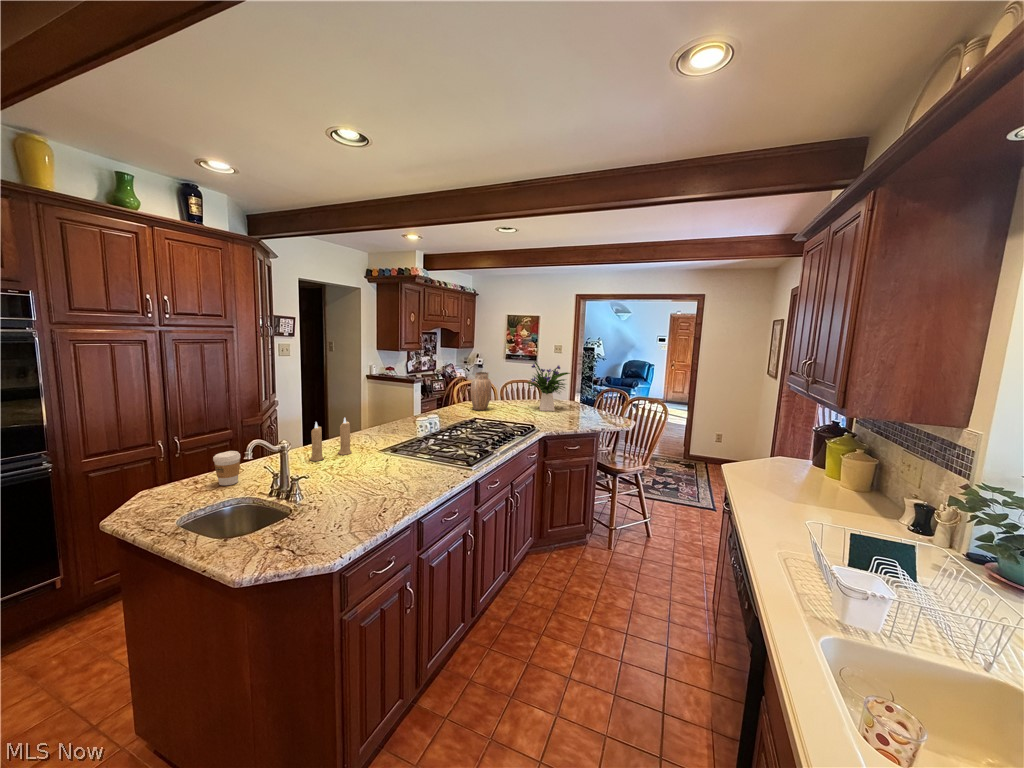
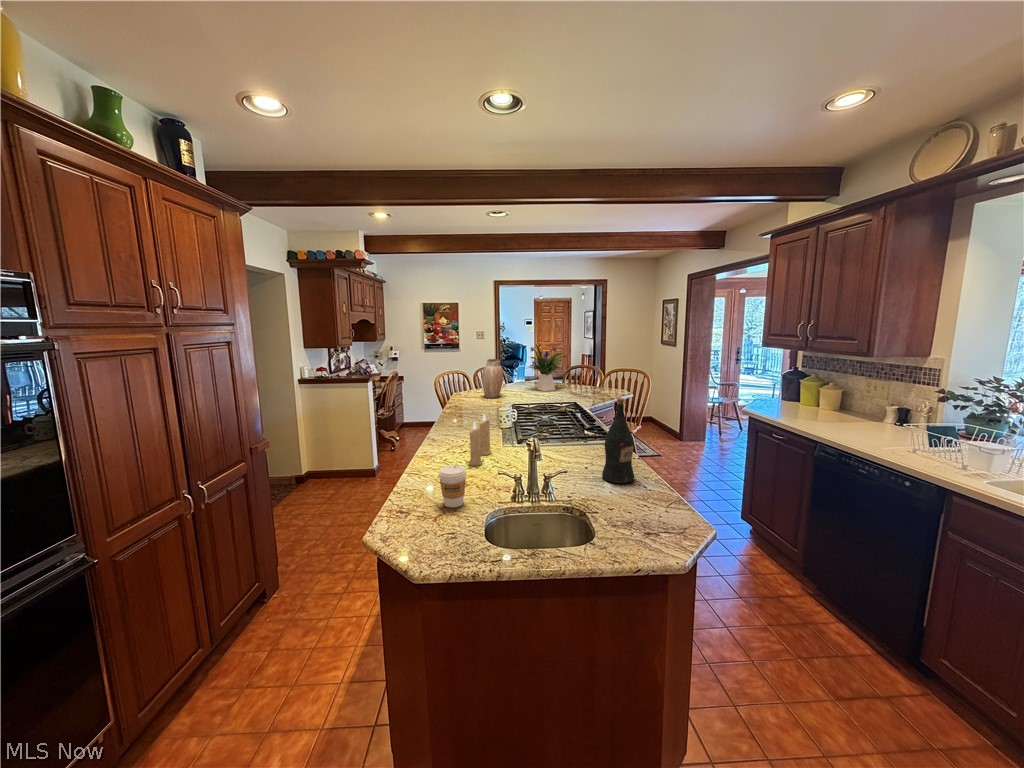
wine bottle: none [358,417,391,502] -> present [602,398,635,483]

